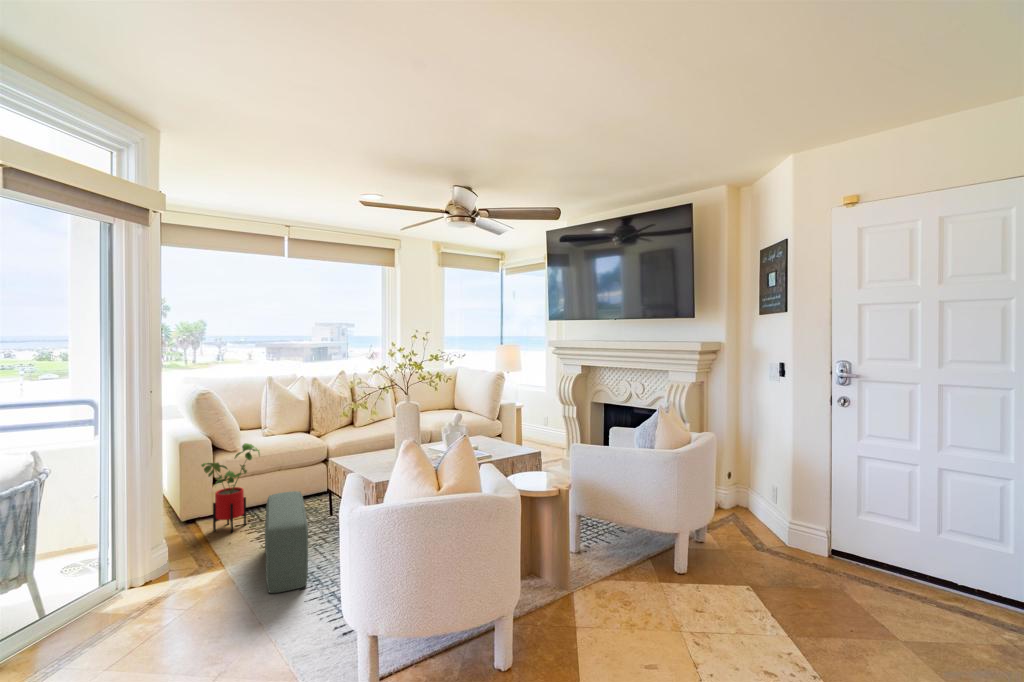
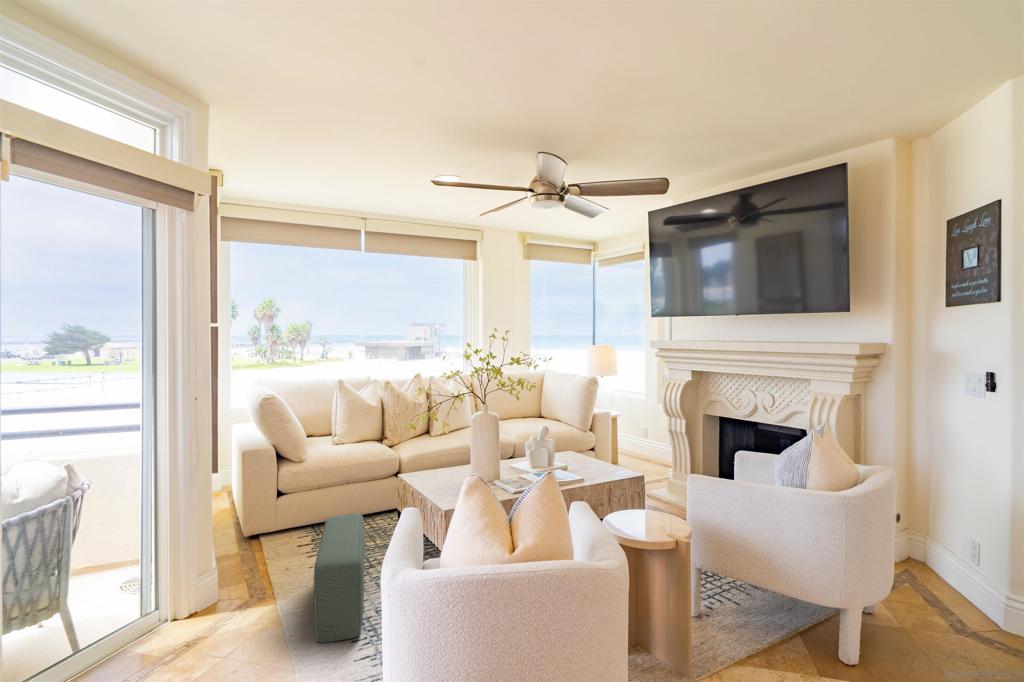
house plant: present [201,443,260,533] -> none [263,454,324,554]

